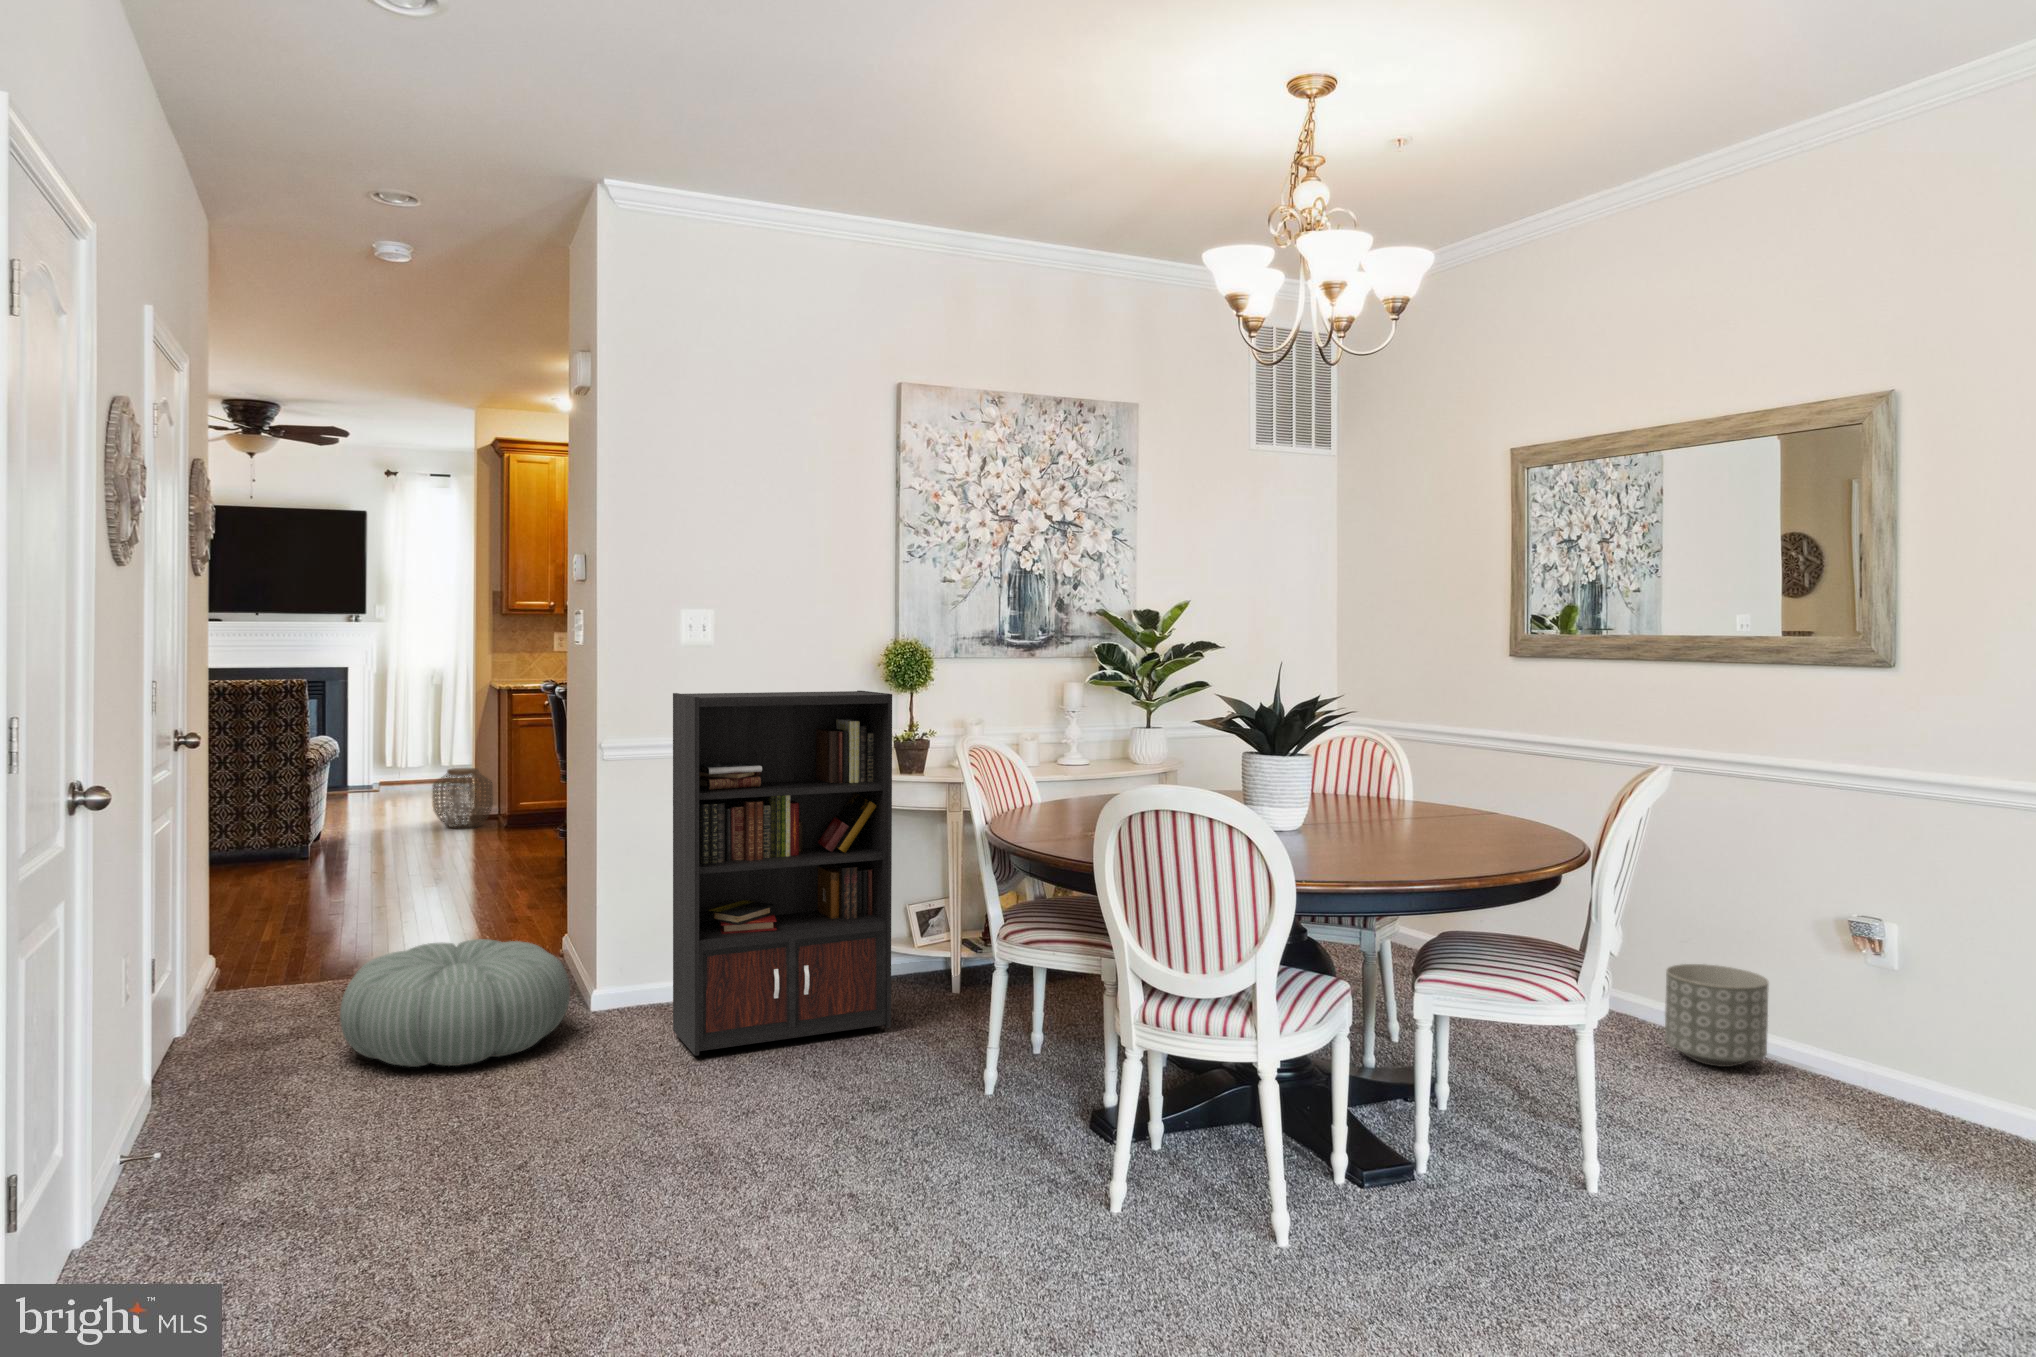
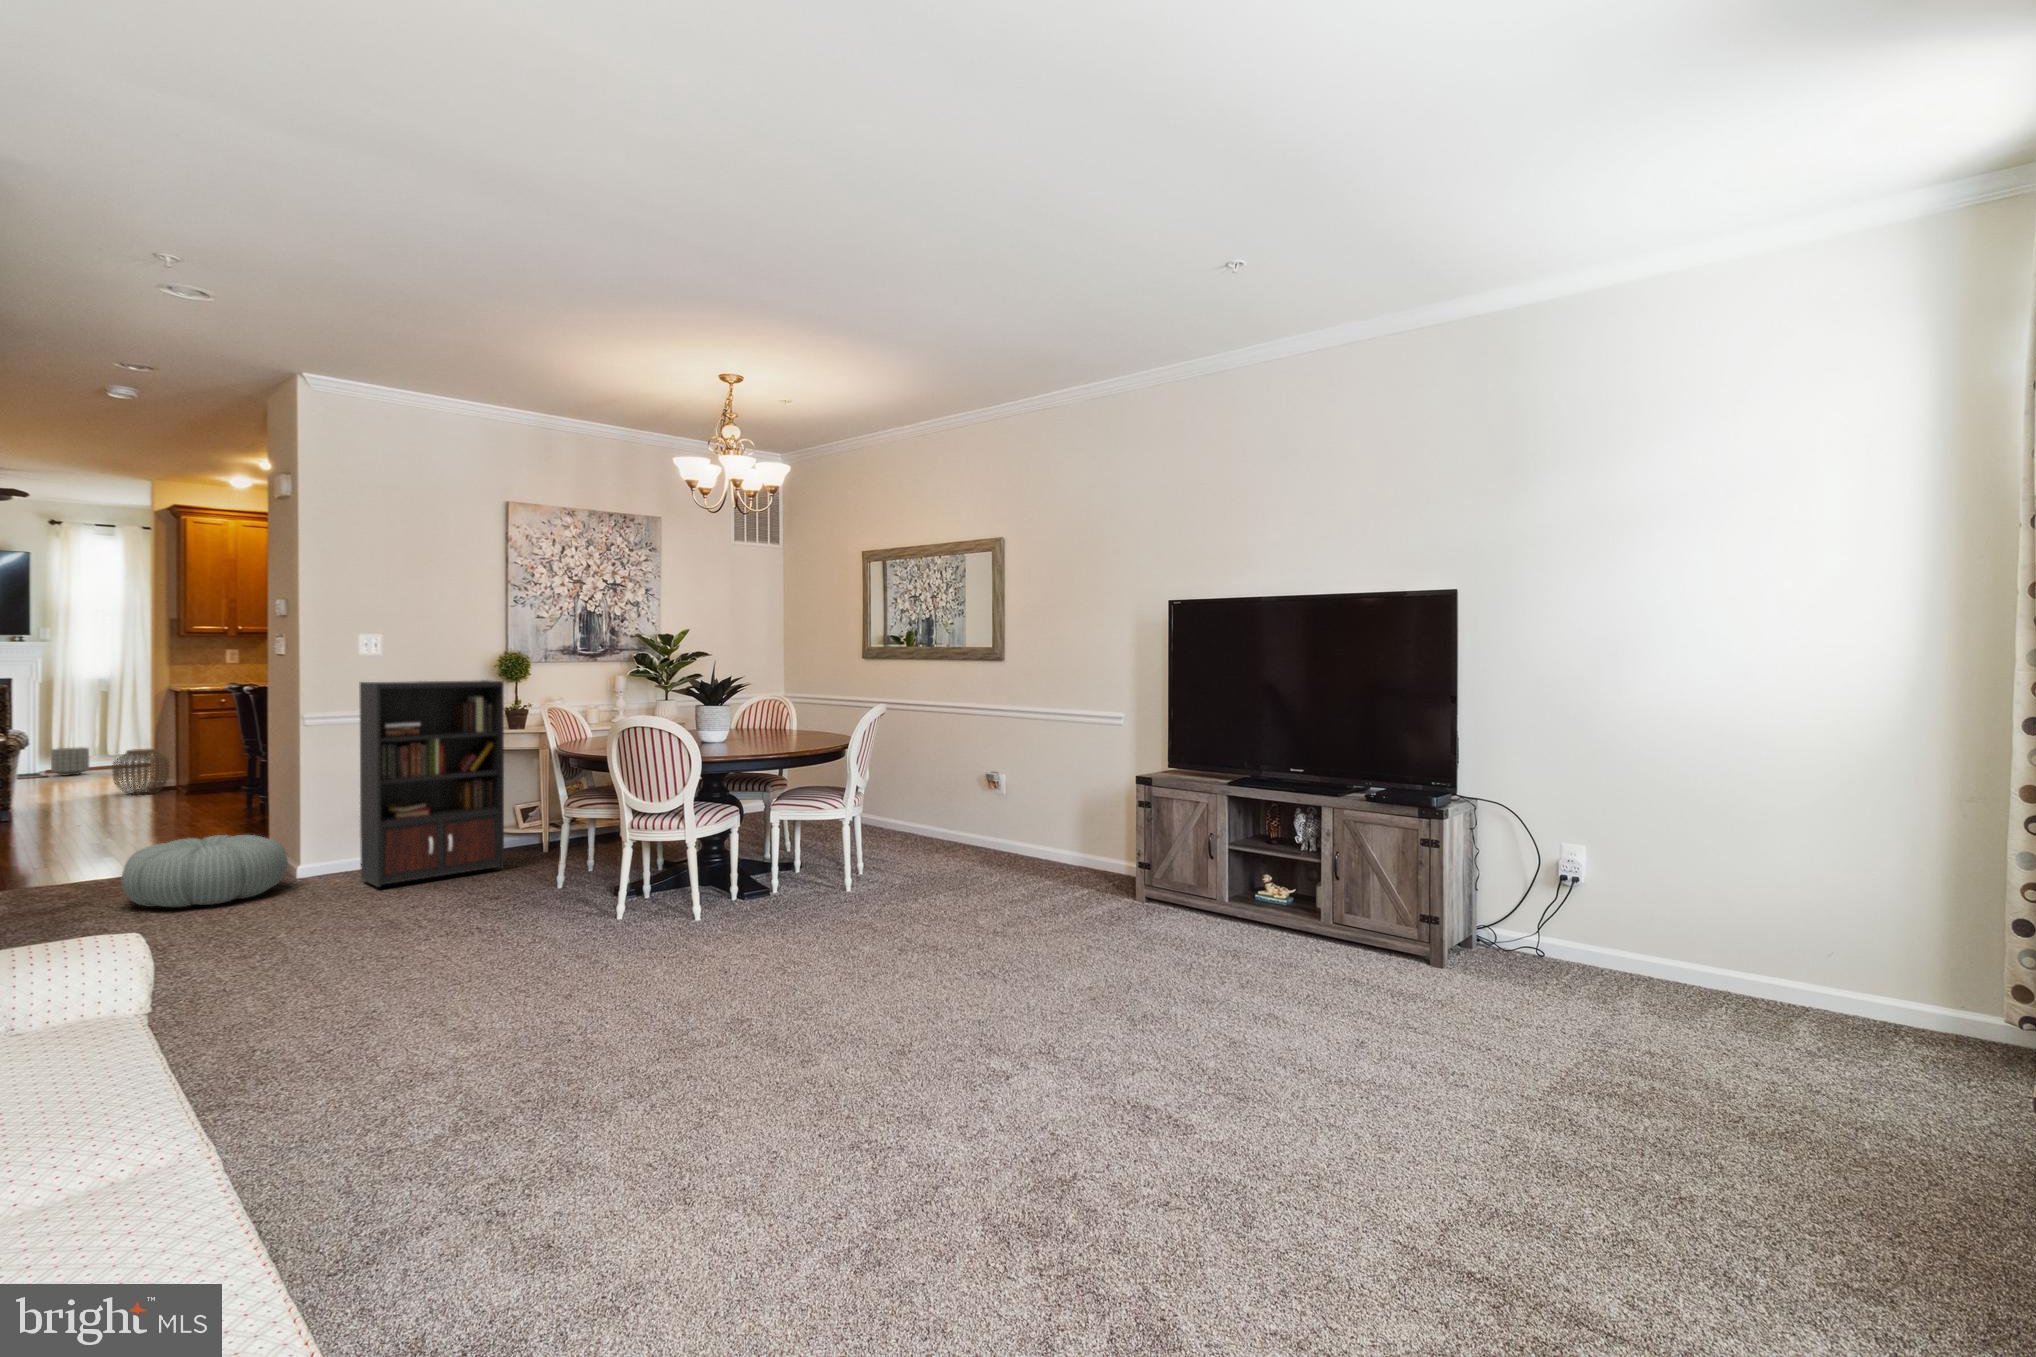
planter: present [1665,964,1769,1067] -> present [51,747,89,775]

